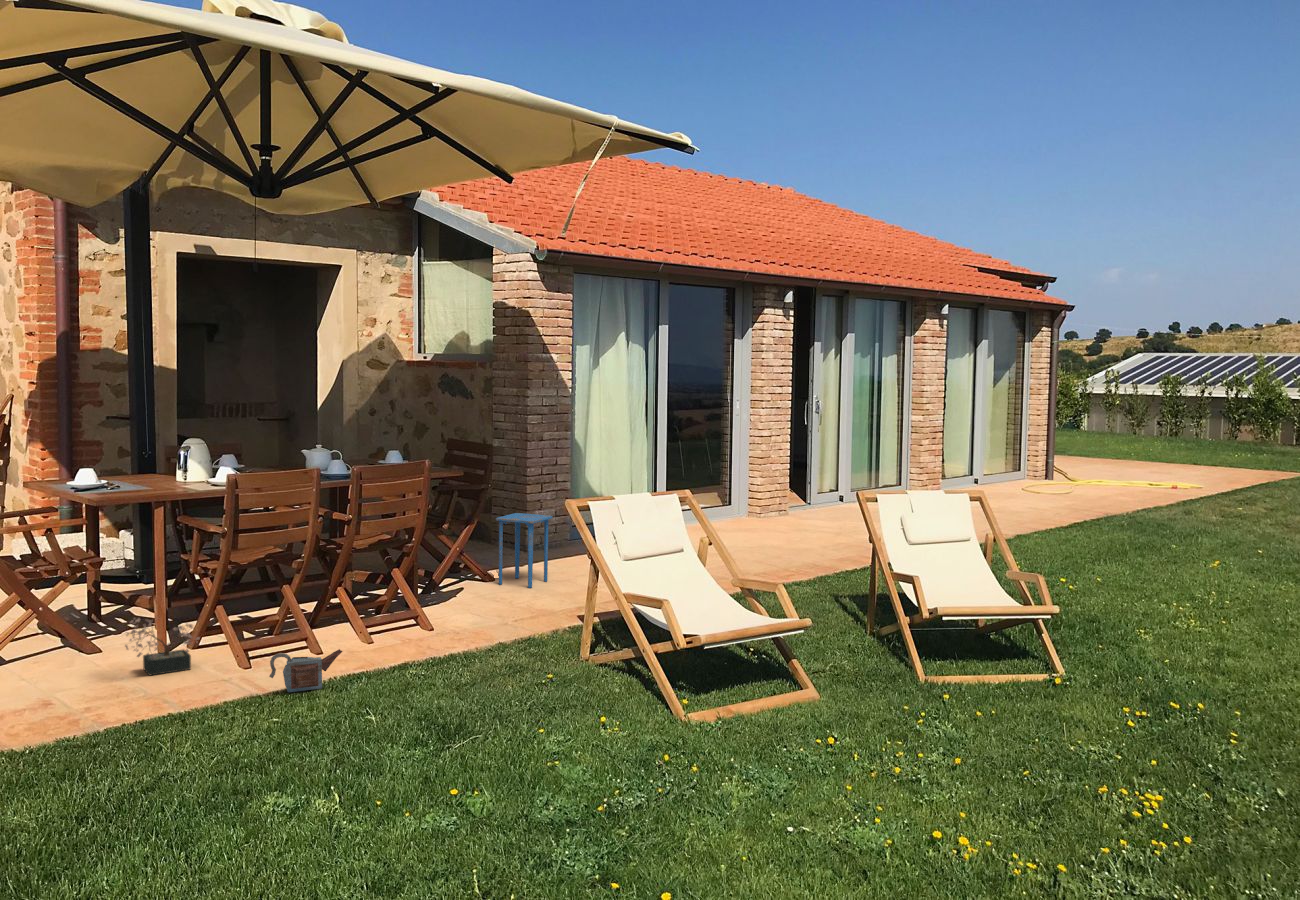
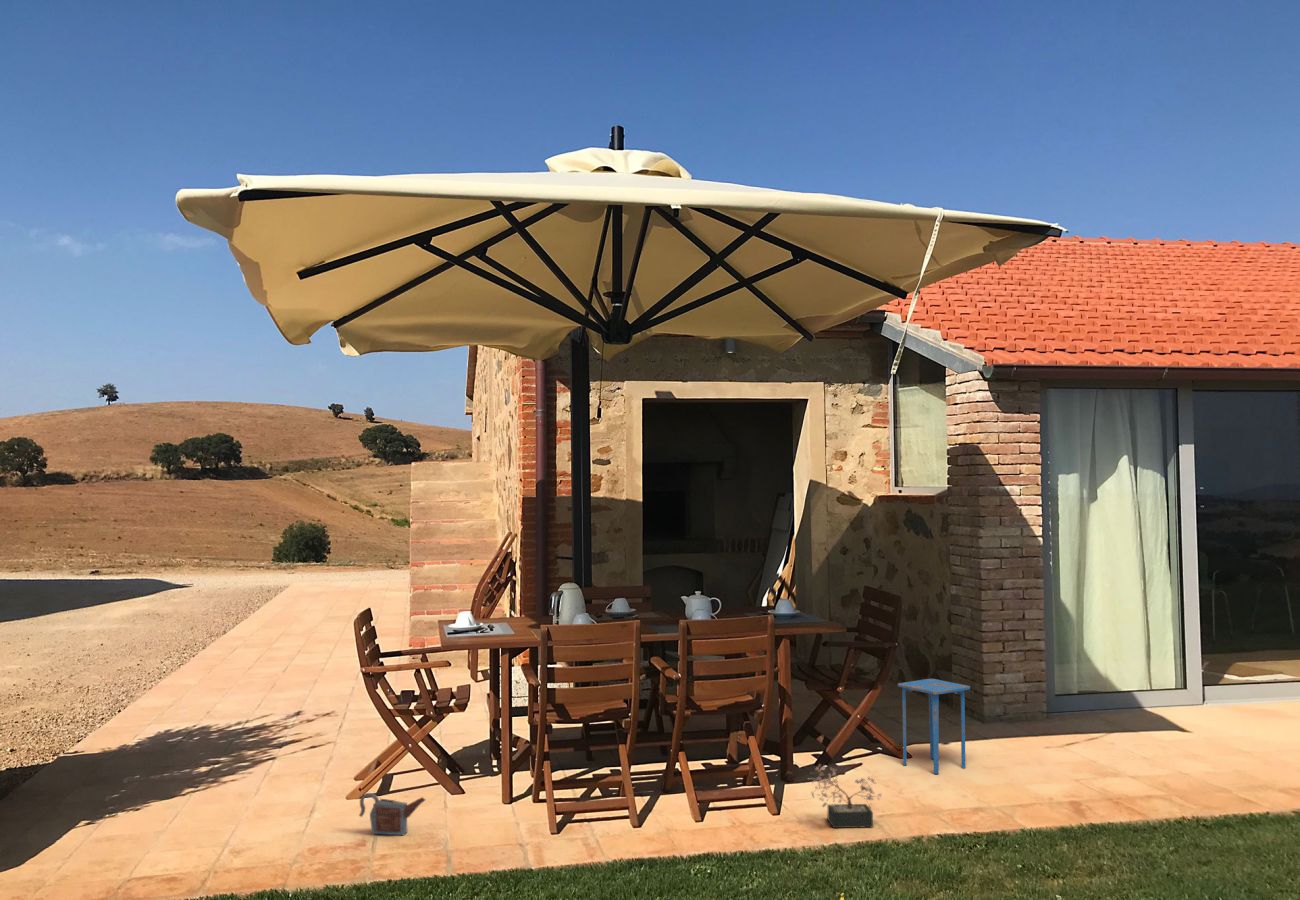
decorative plant: present [125,618,200,676] -> present [812,765,881,828]
watering can: present [269,649,342,692] -> present [359,793,425,835]

